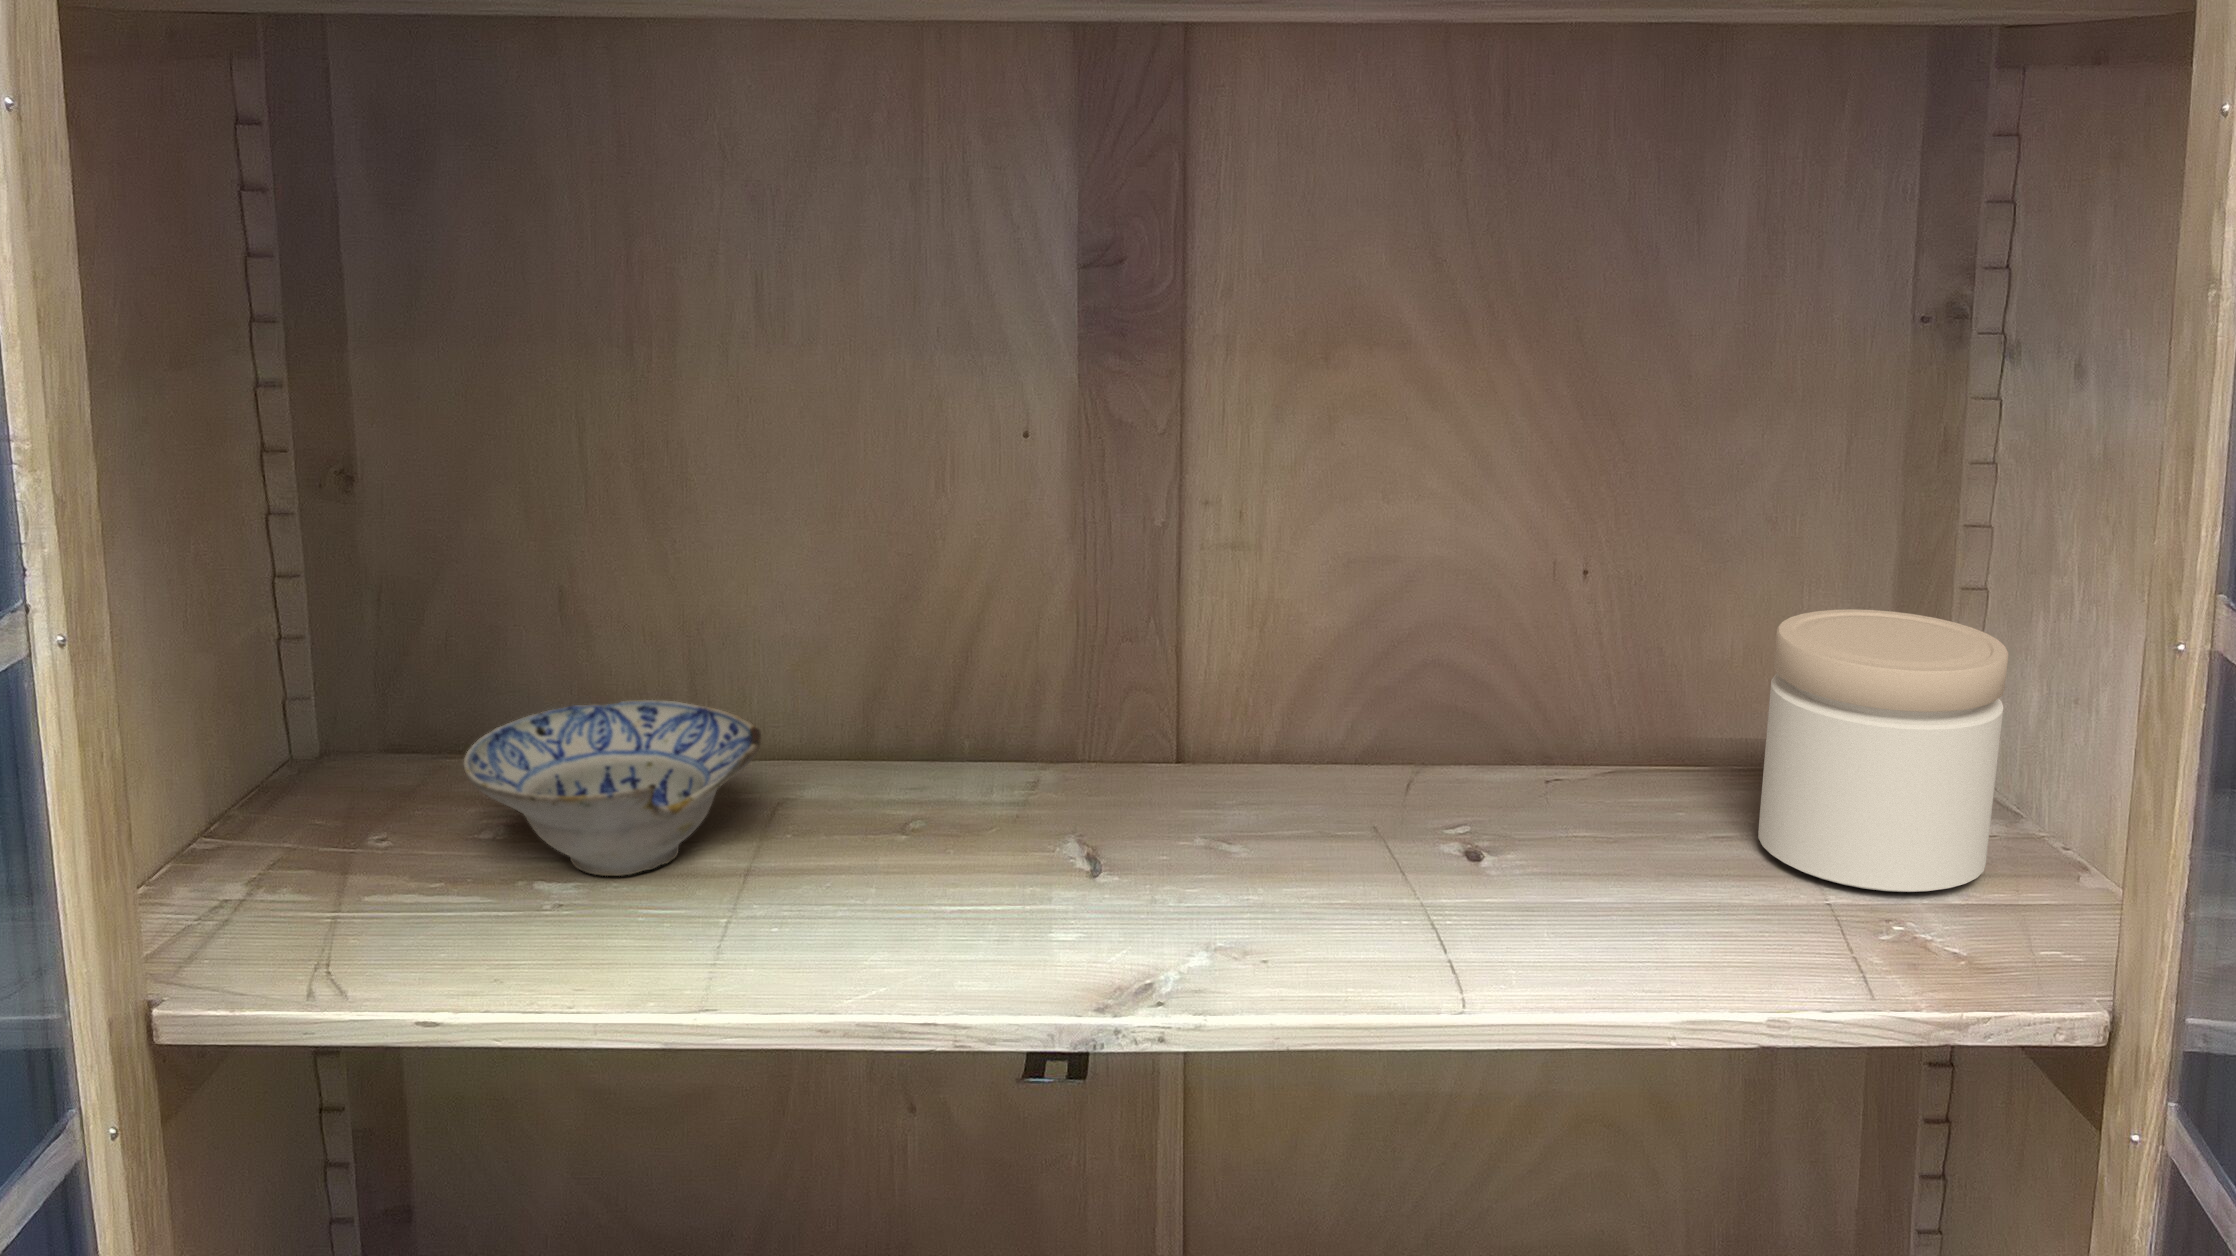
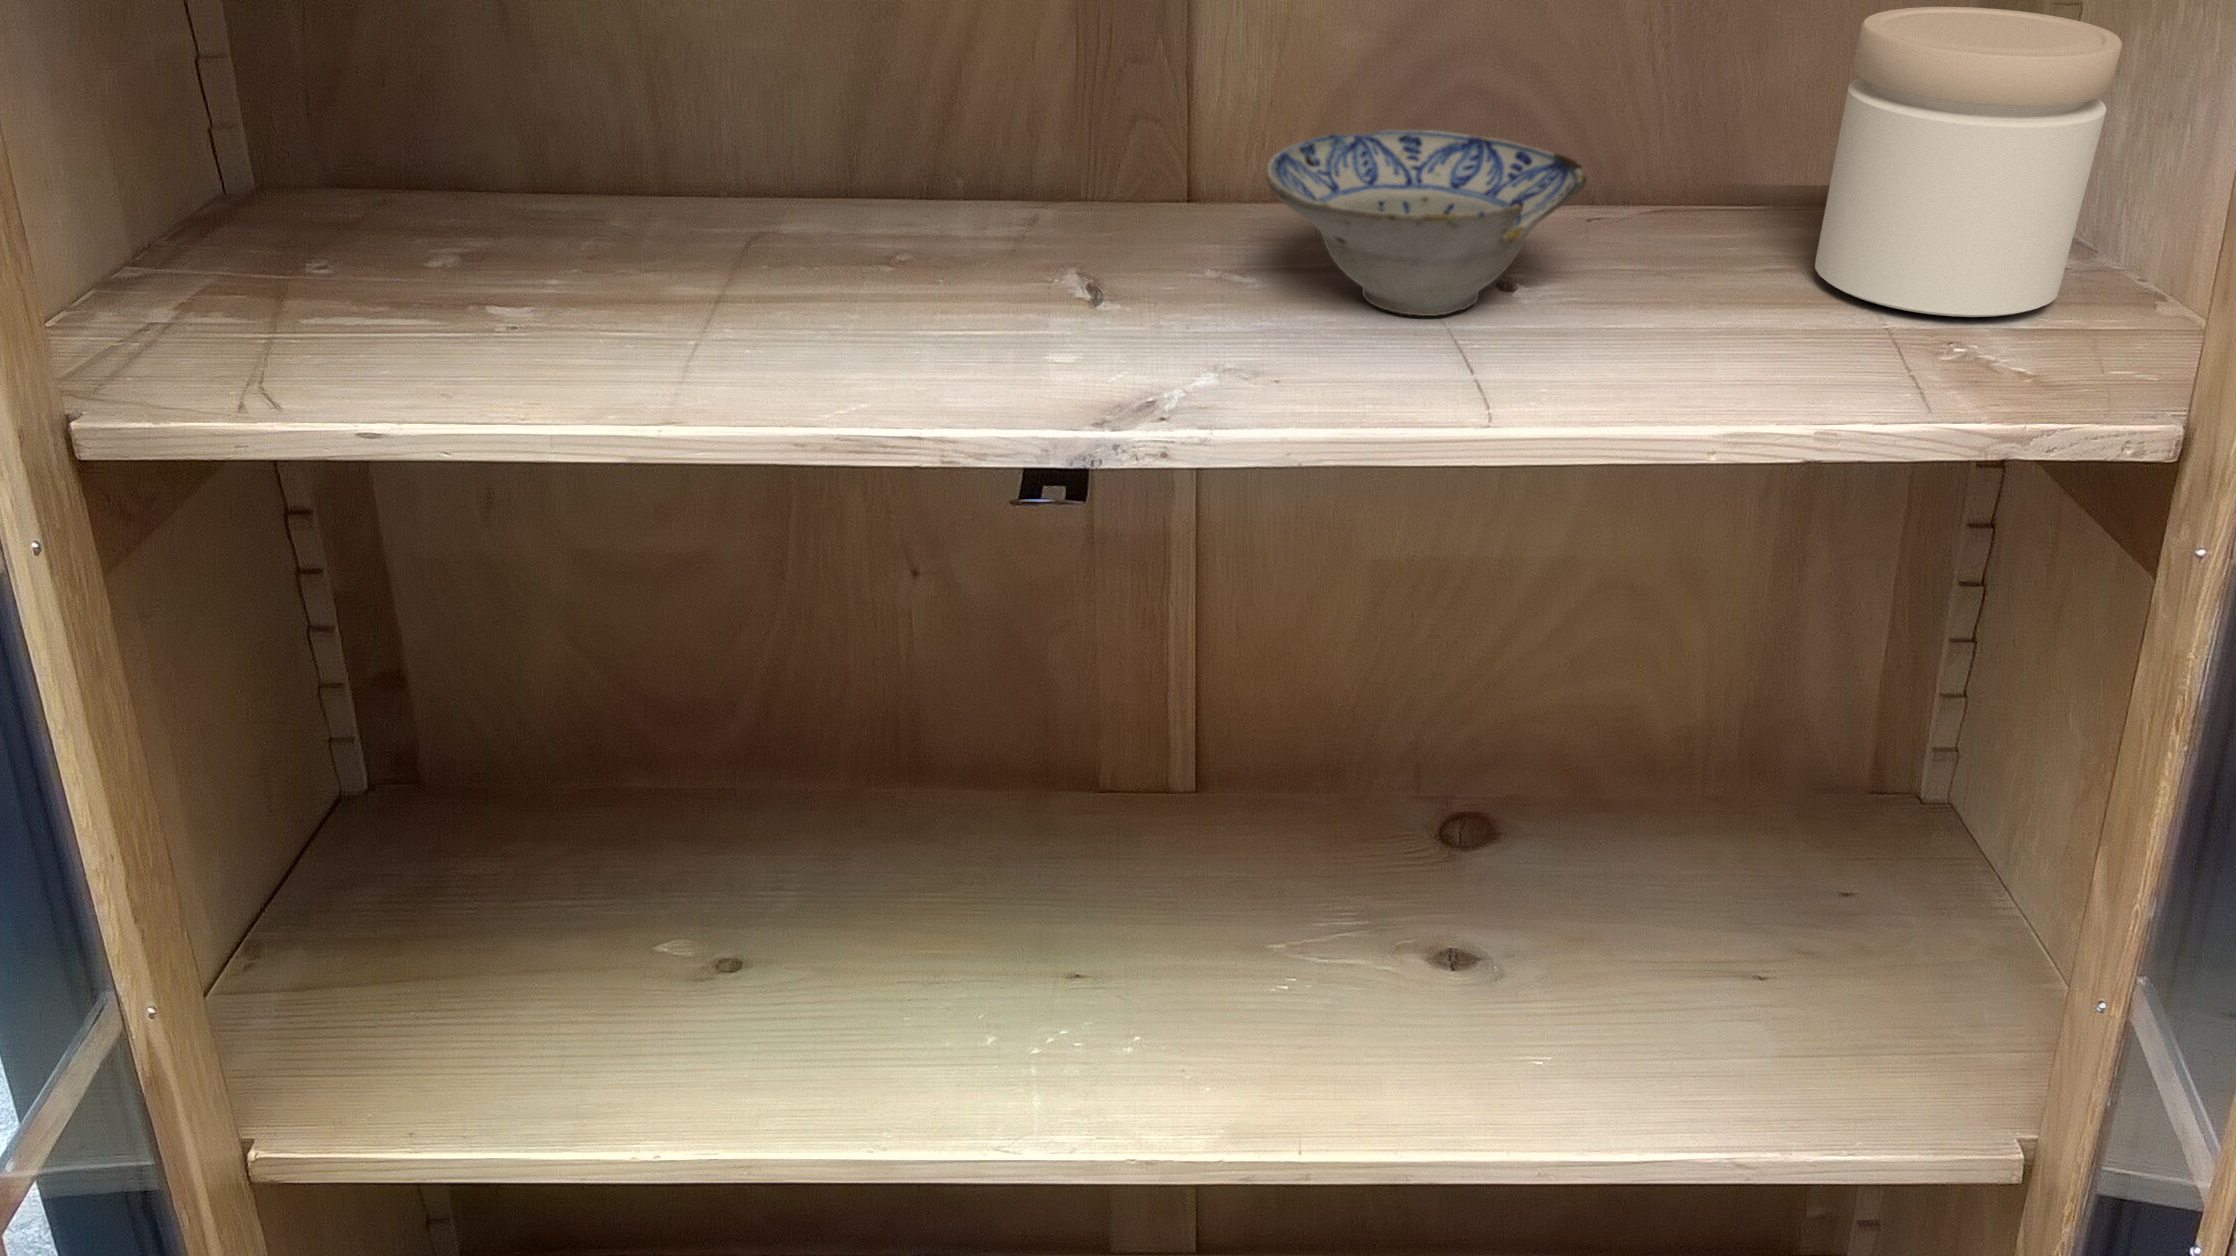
ceramic bowl: present [463,700,761,876] -> present [1266,129,1587,316]

